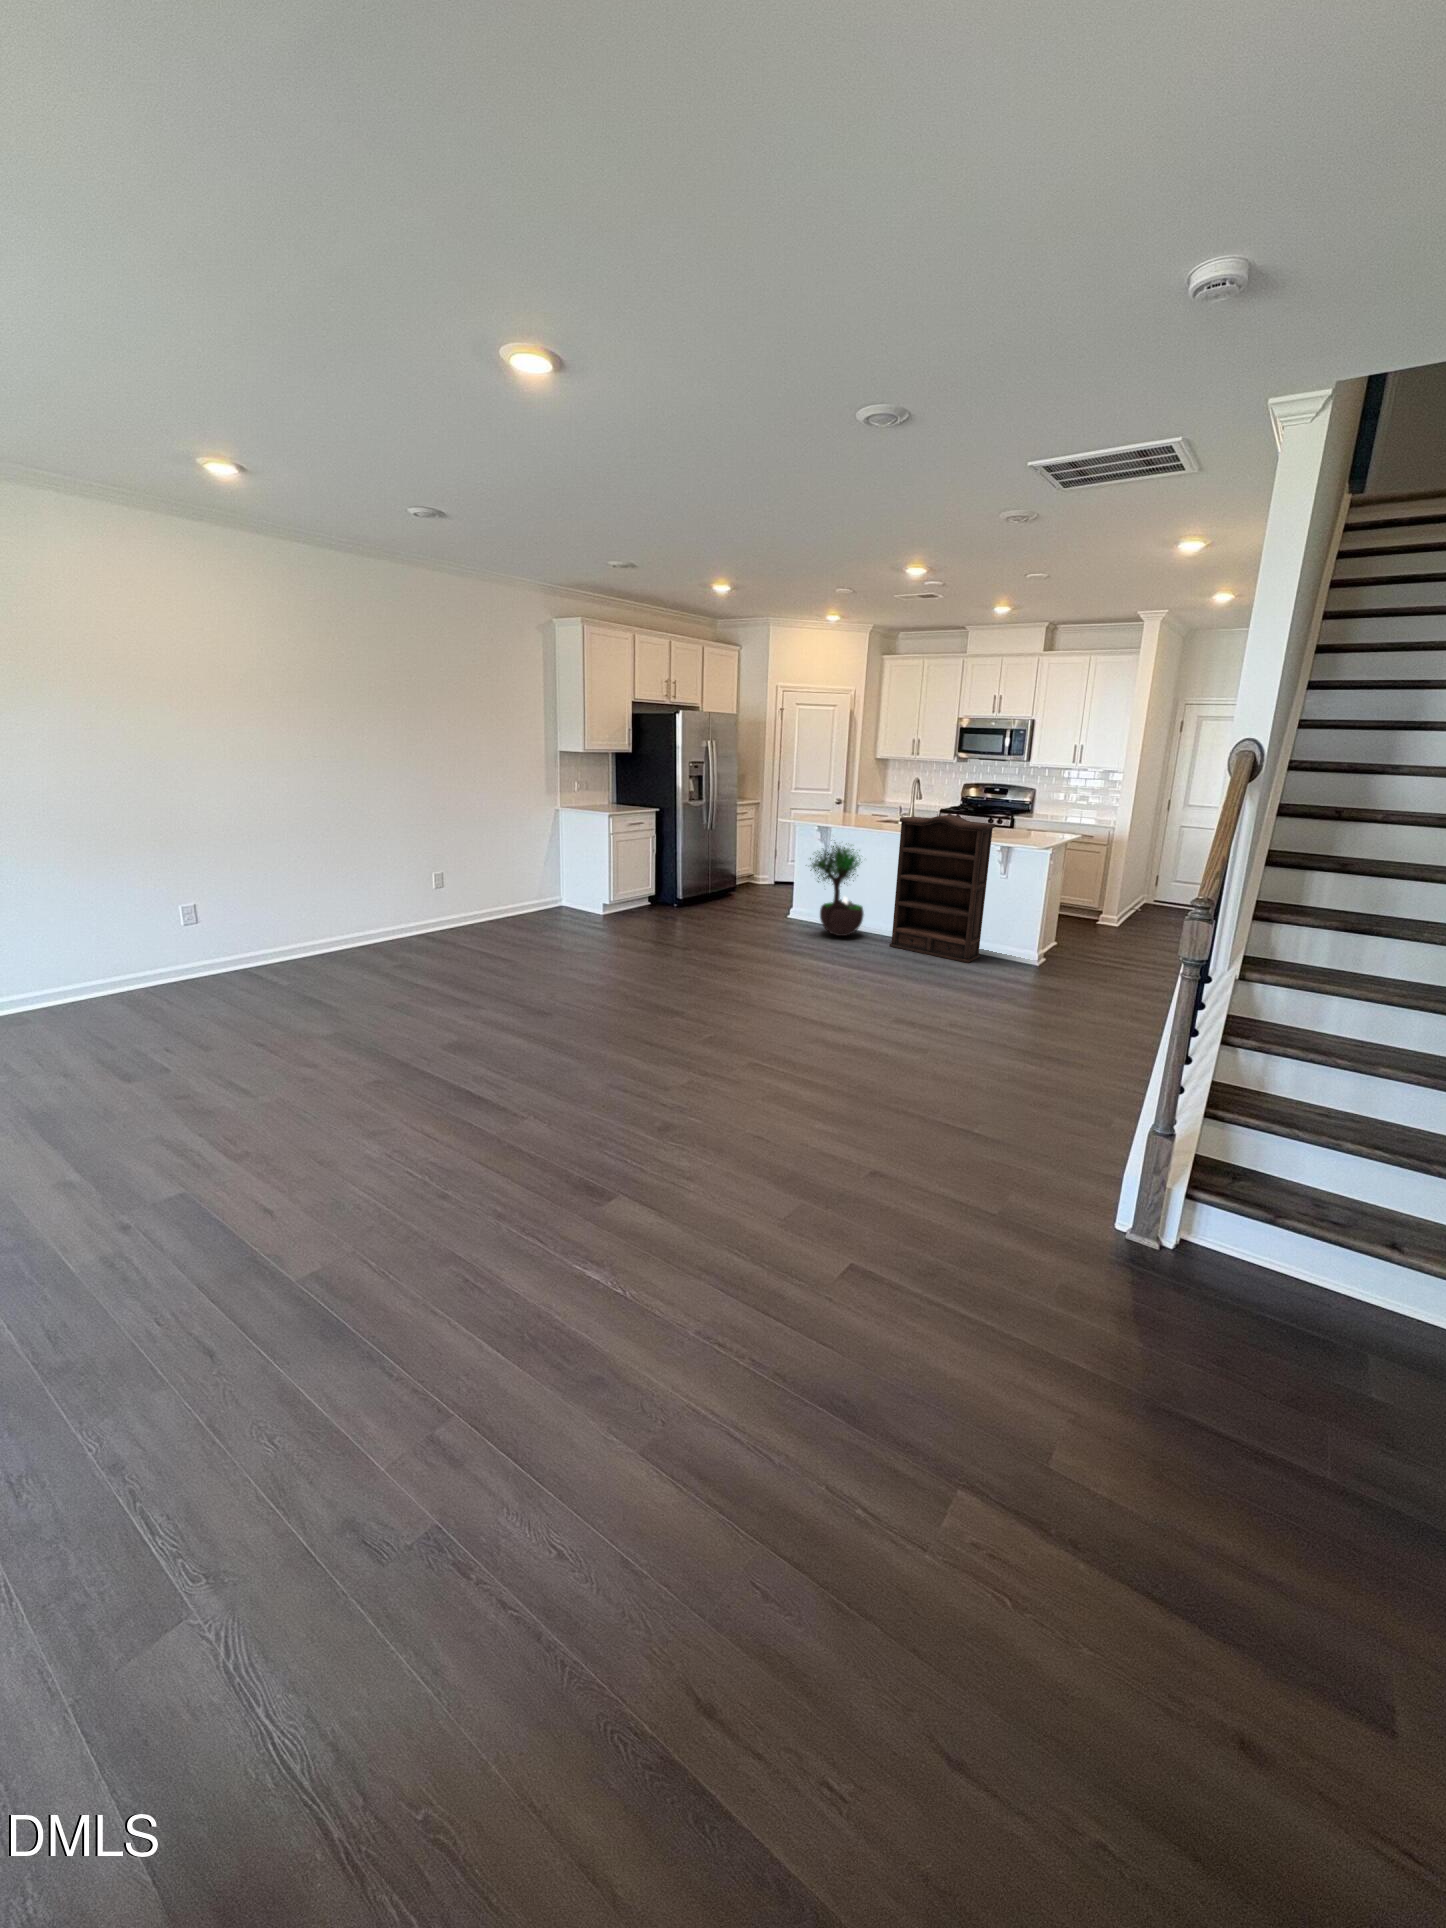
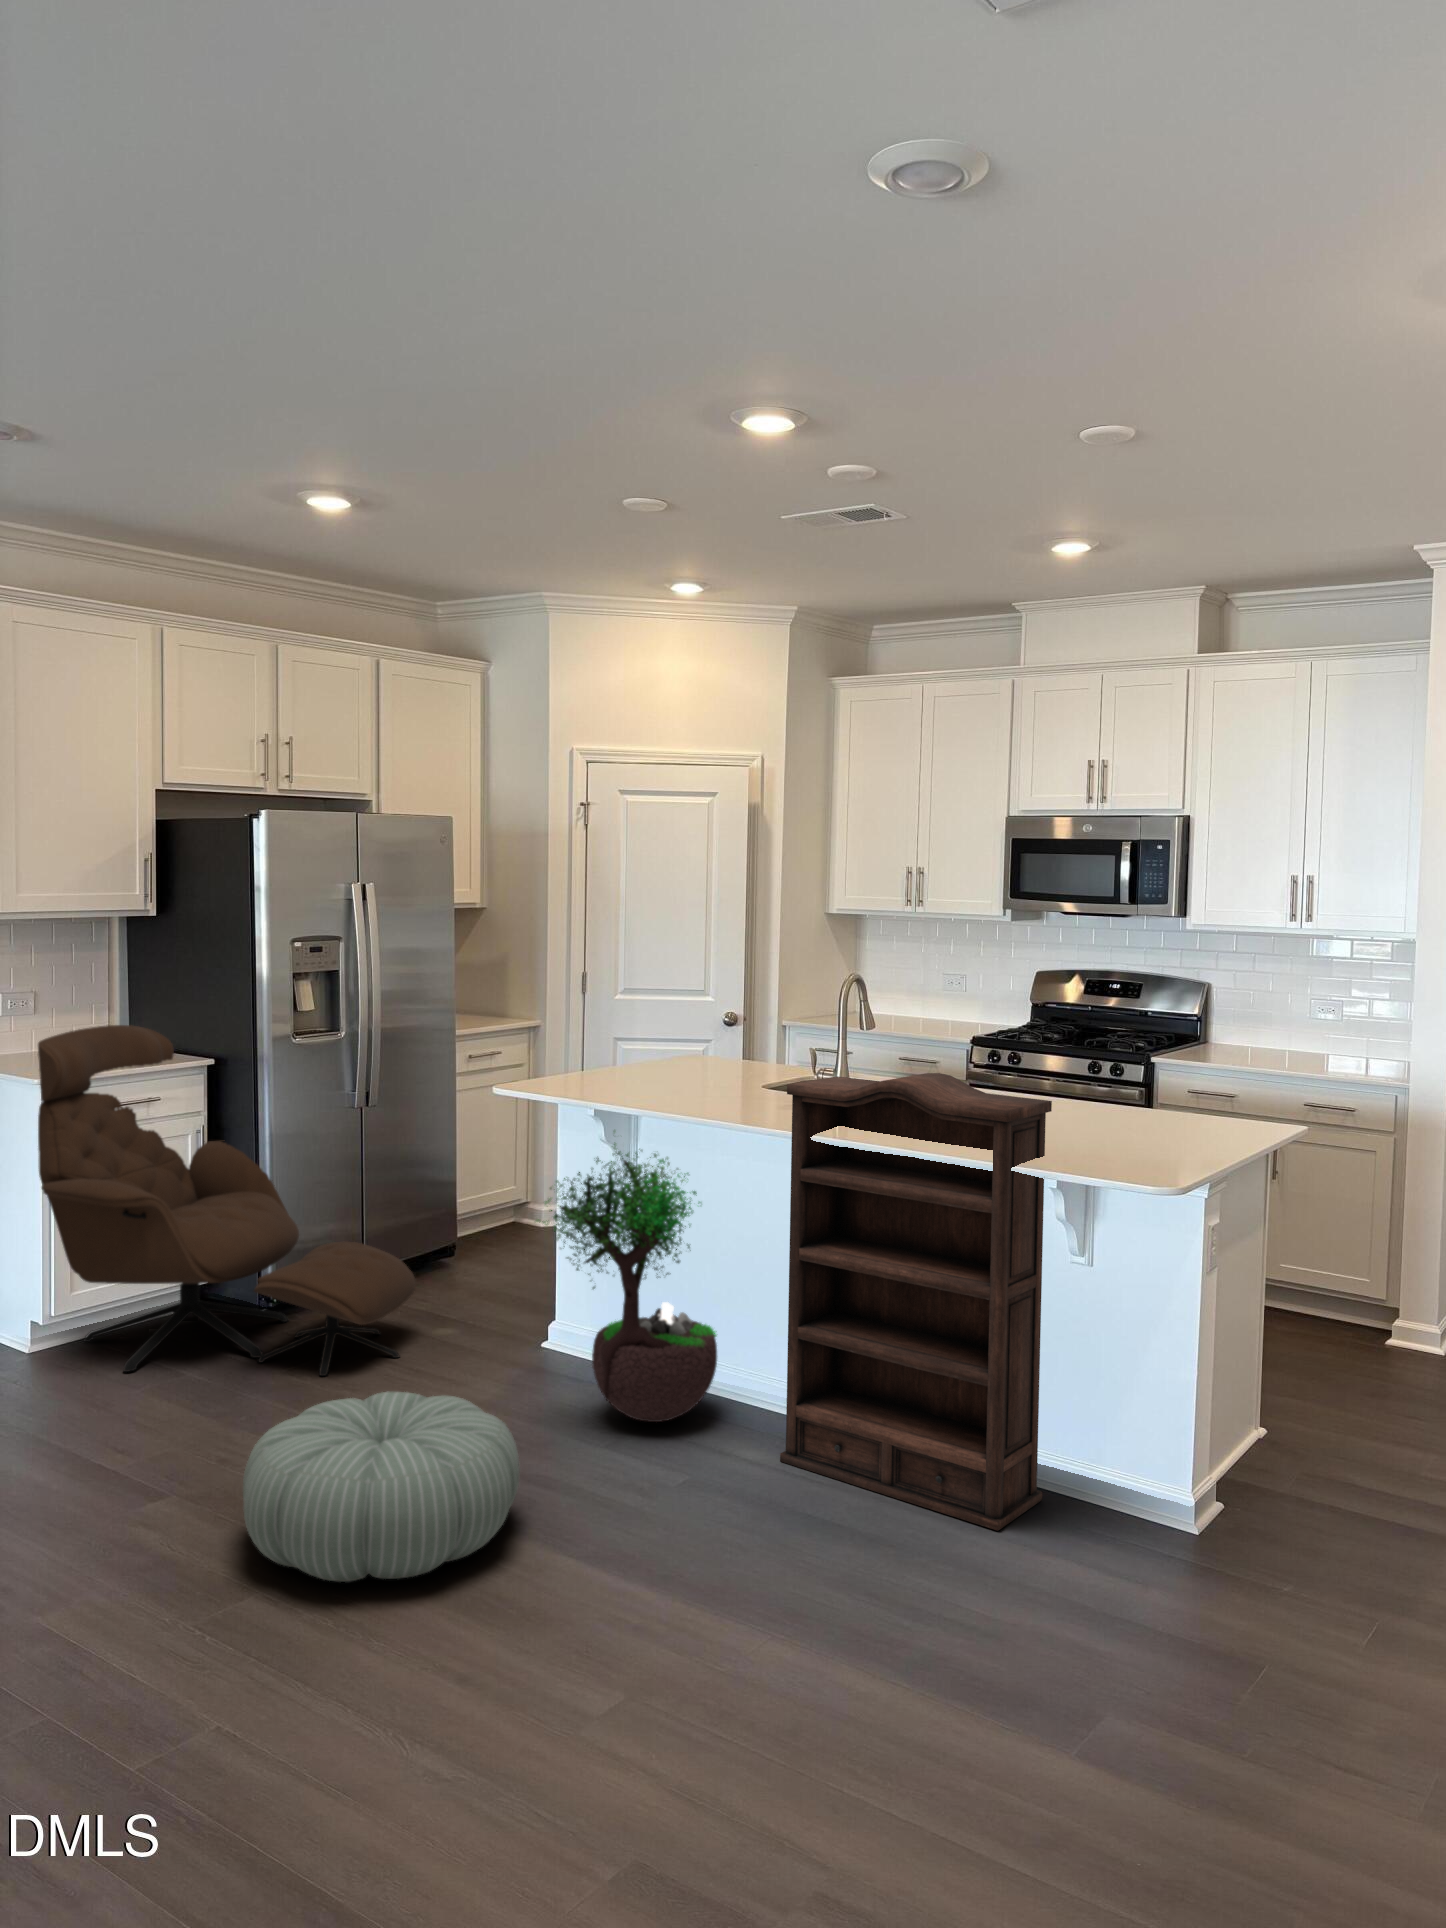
lounge chair: none [608,796,741,922] -> present [38,1025,416,1376]
pouf: none [729,917,816,967] -> present [243,1392,520,1582]

